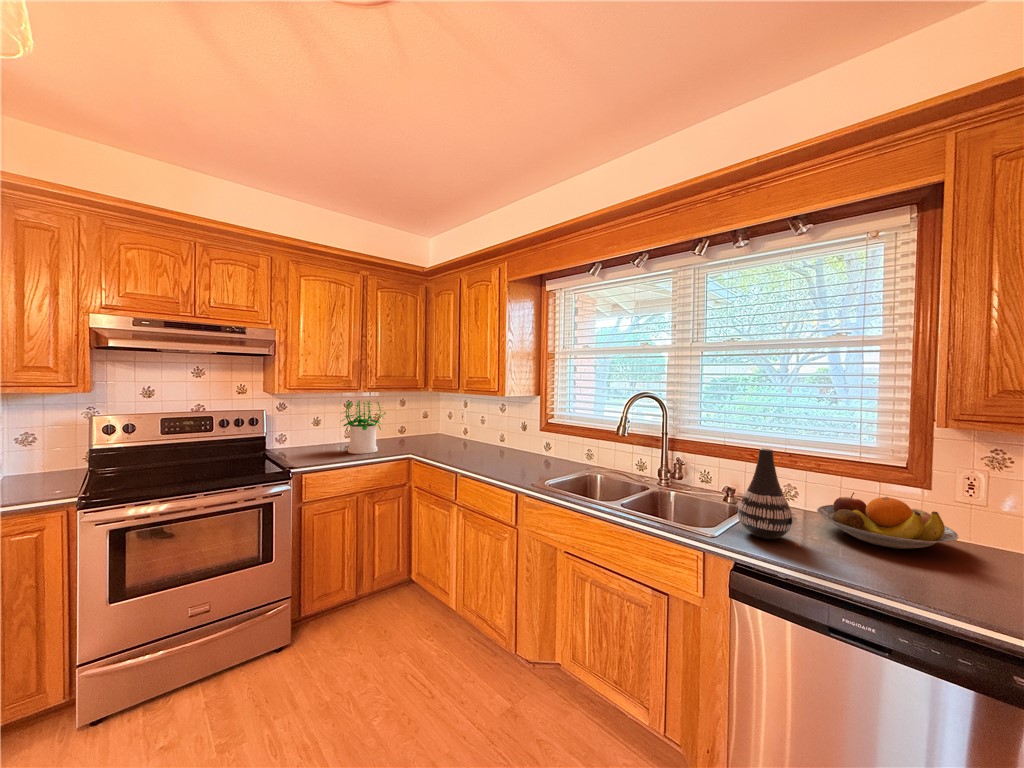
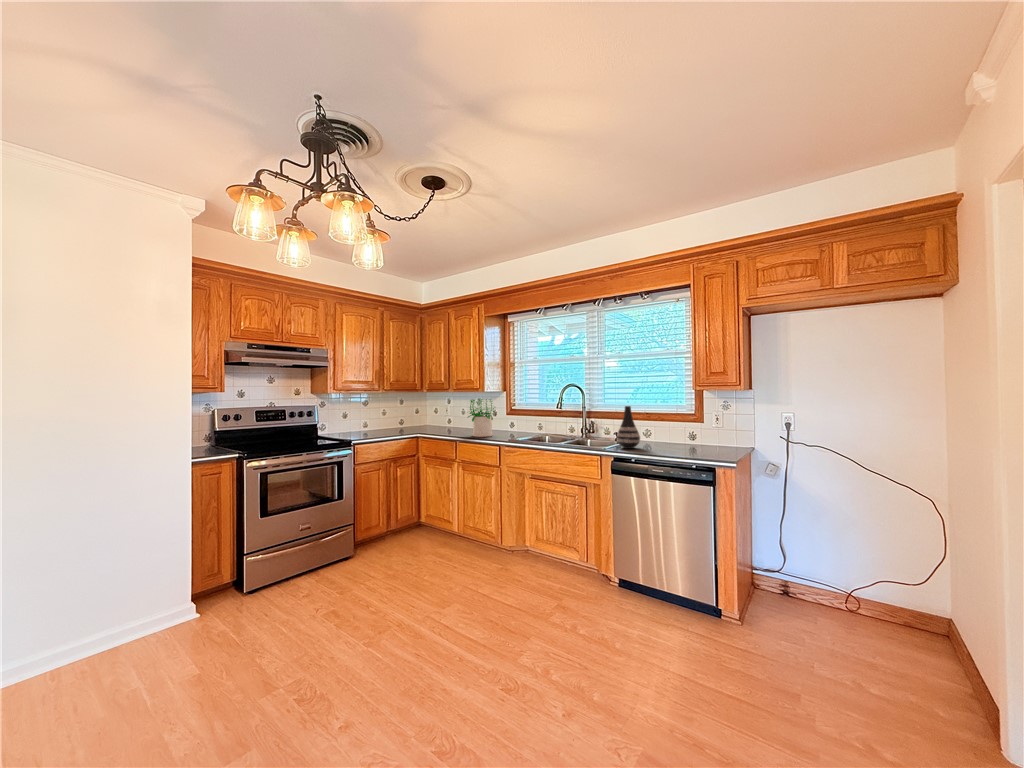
potted plant: present [342,401,386,454] -> present [468,398,495,437]
fruit bowl: present [817,492,958,549] -> none [654,426,707,448]

